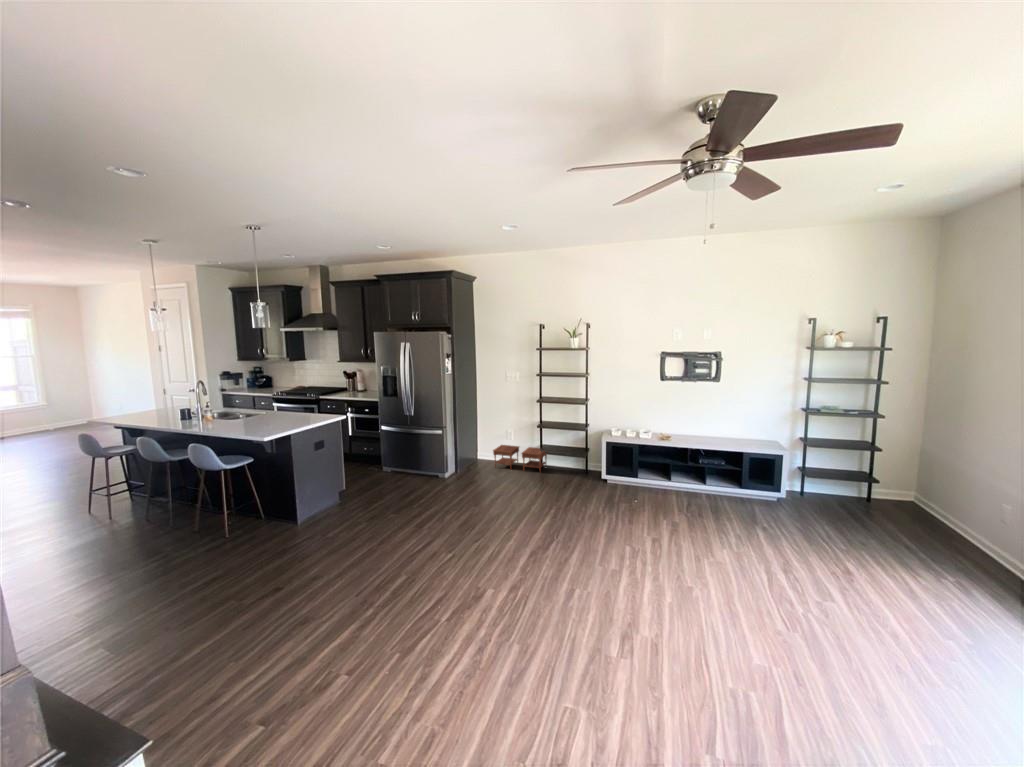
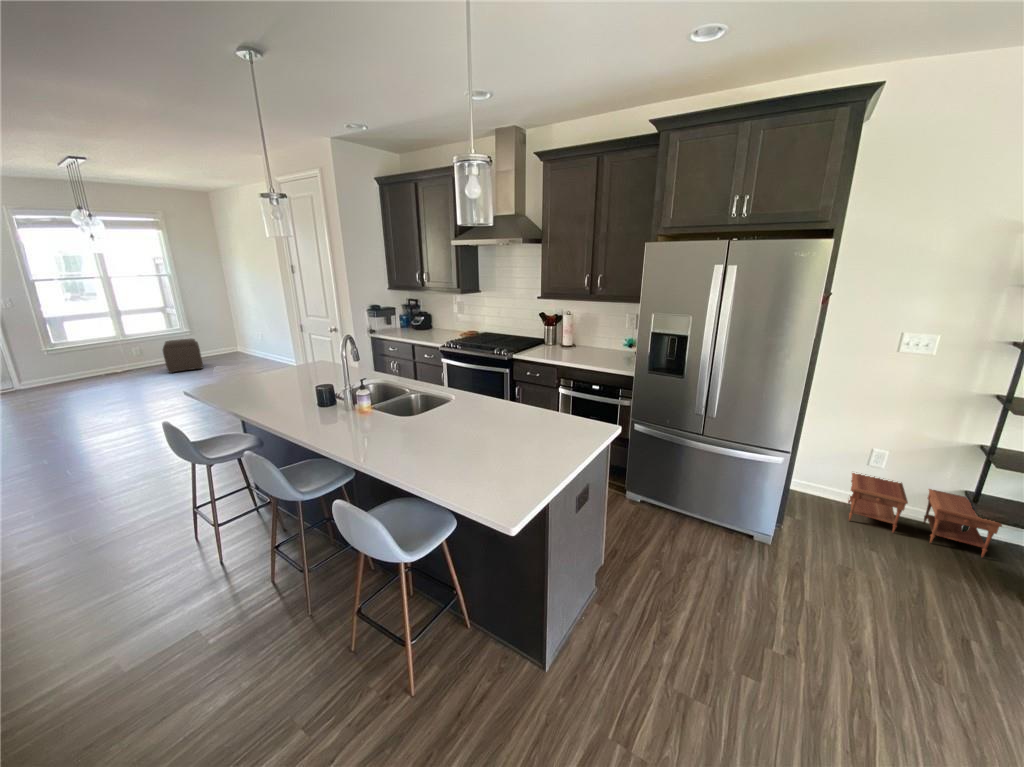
ottoman: none [14,409,55,440] -> present [163,339,203,373]

